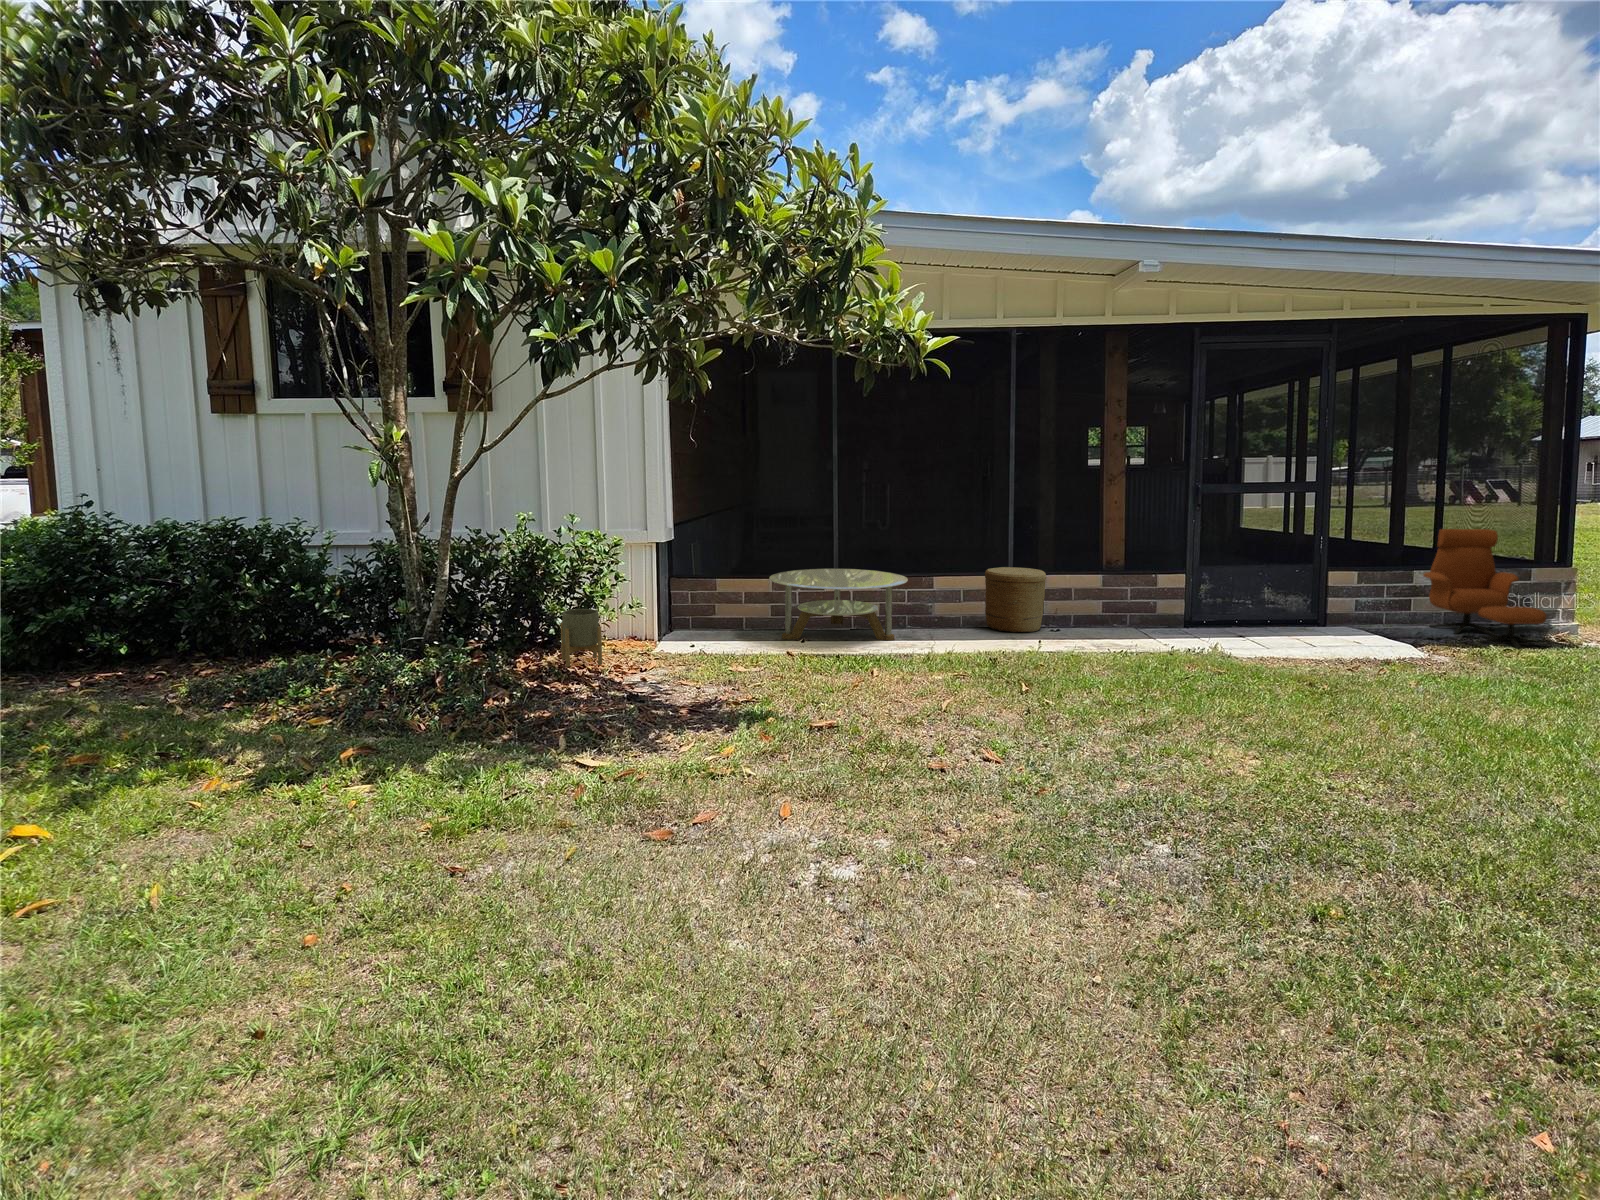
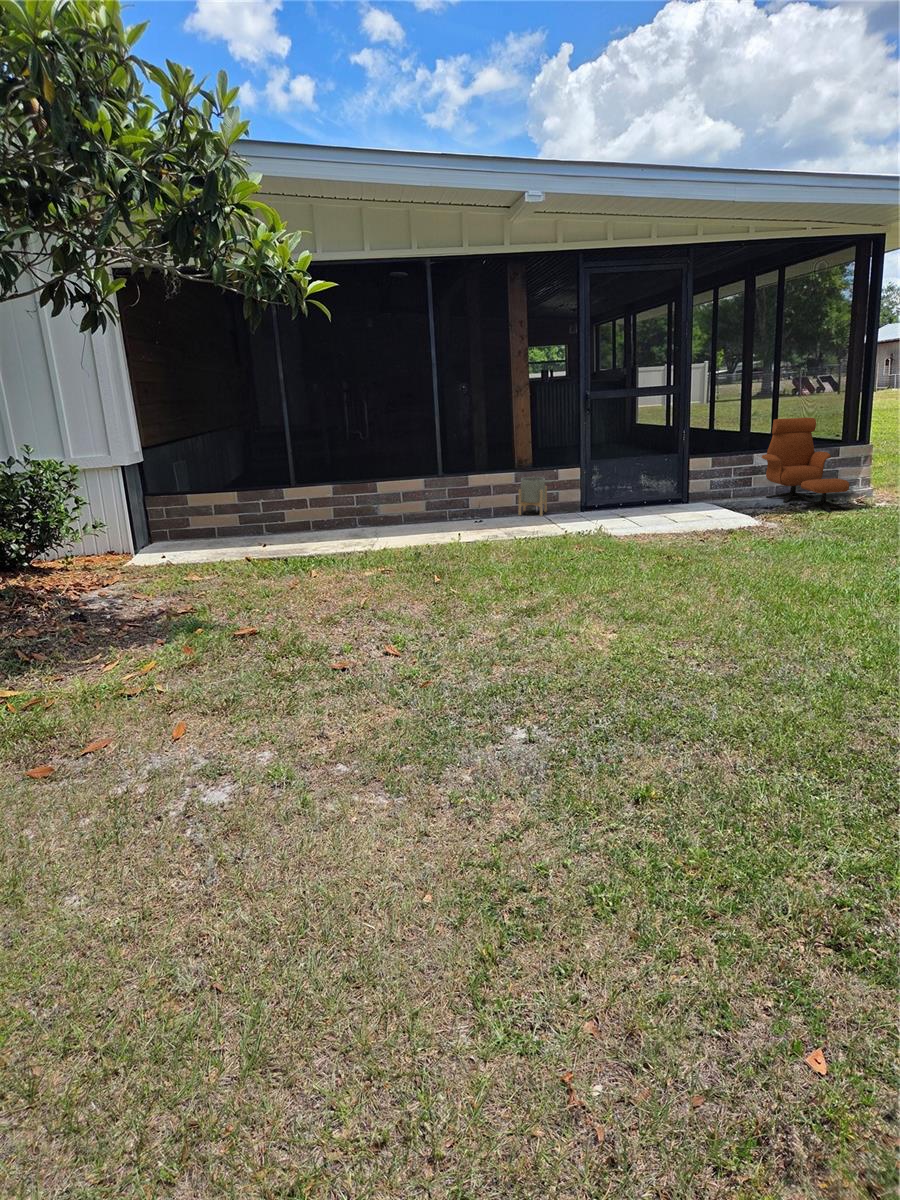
woven basket: present [985,567,1046,632] -> none [417,469,468,525]
round table: present [769,569,908,641] -> none [227,479,349,545]
planter: present [561,609,602,667] -> present [518,477,547,516]

